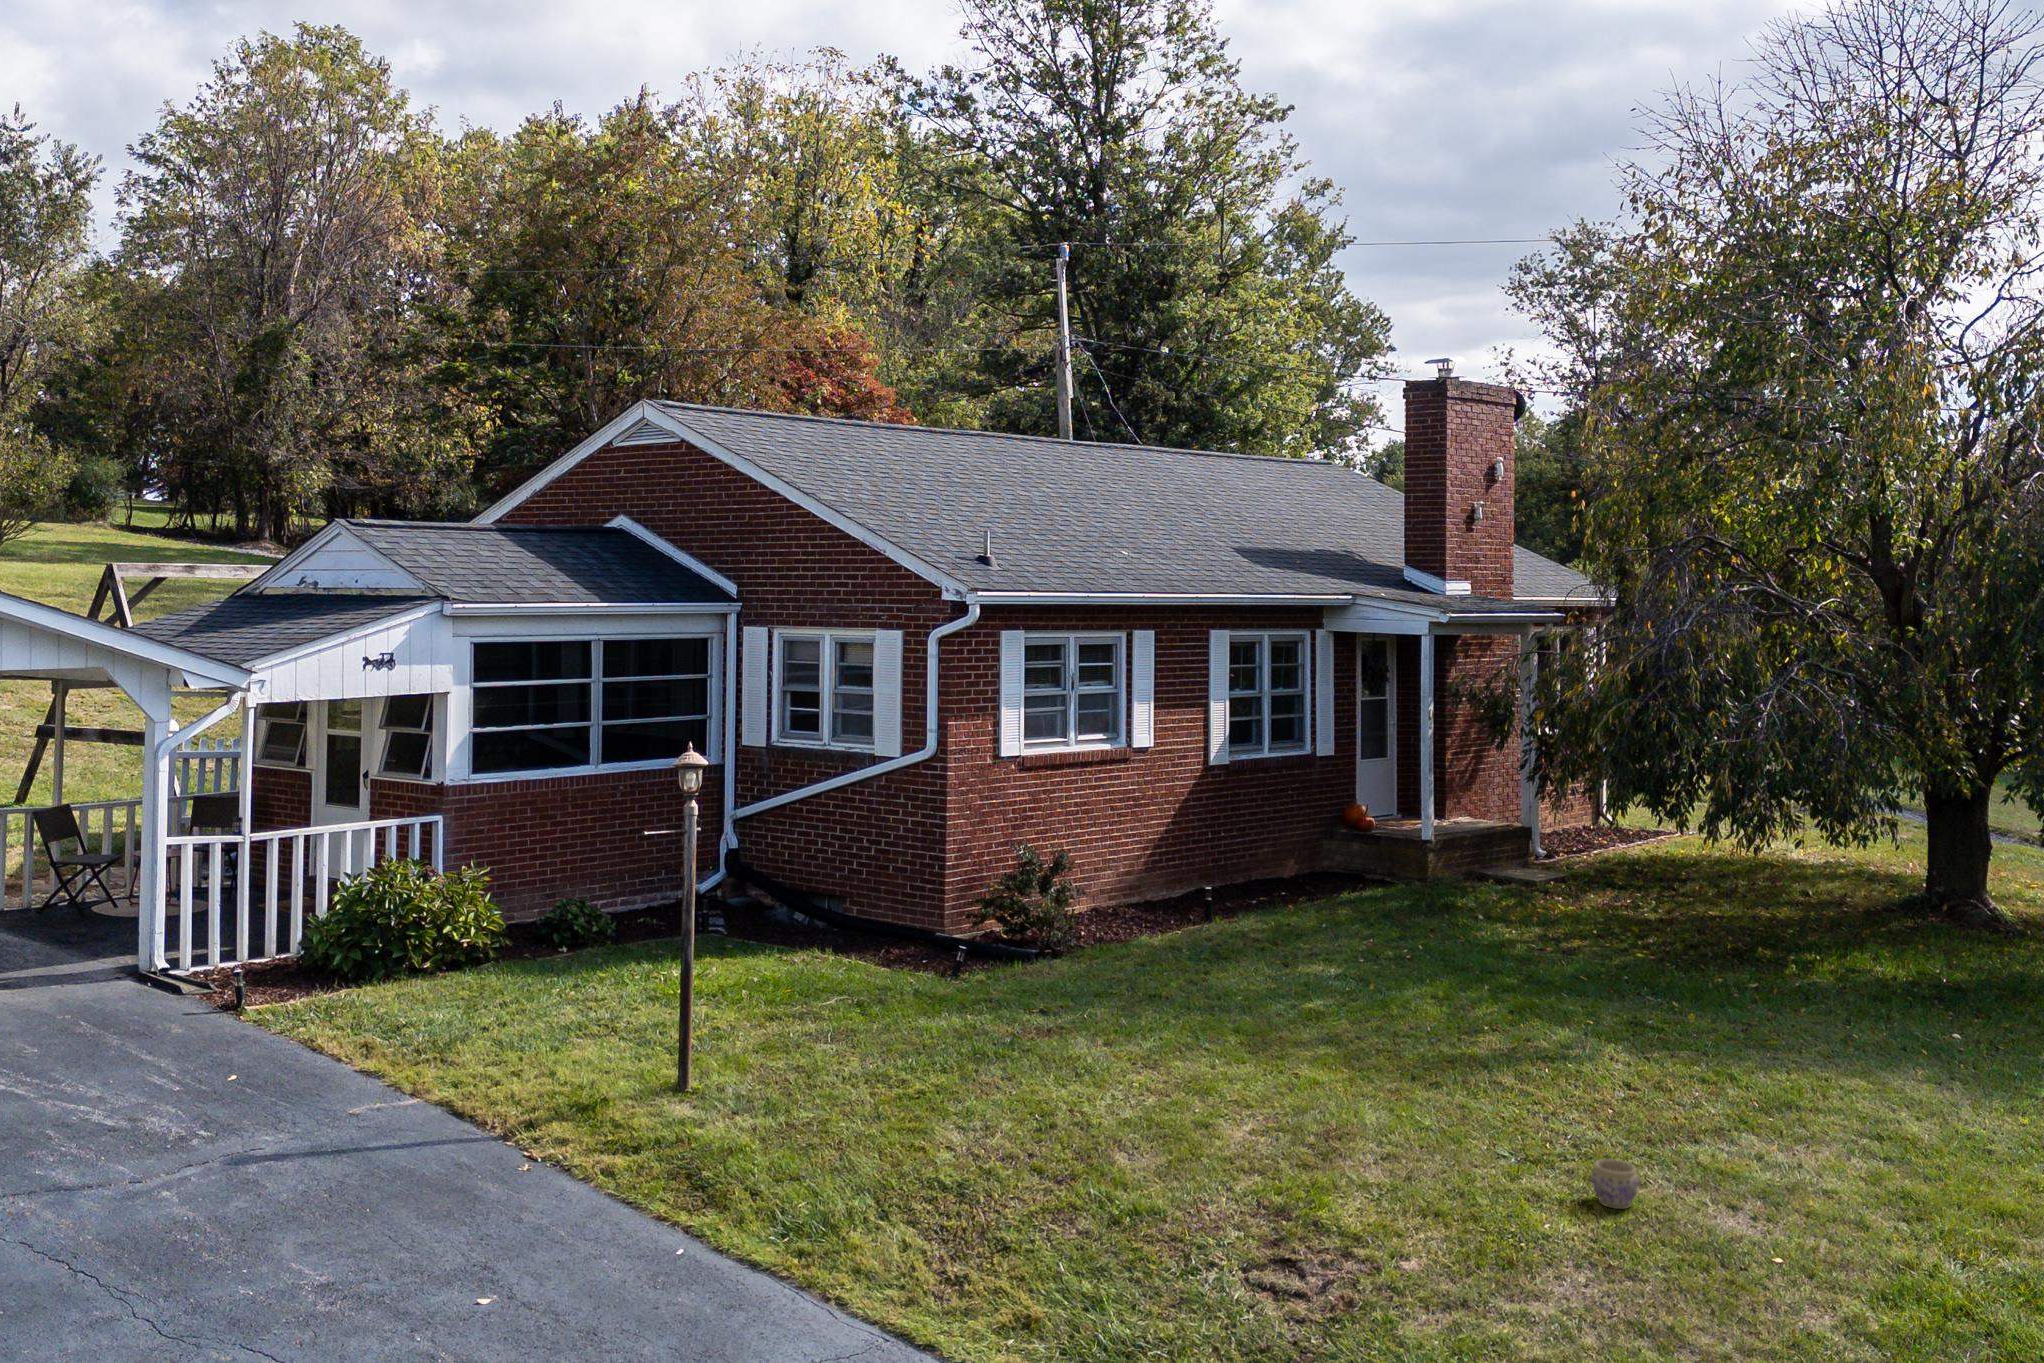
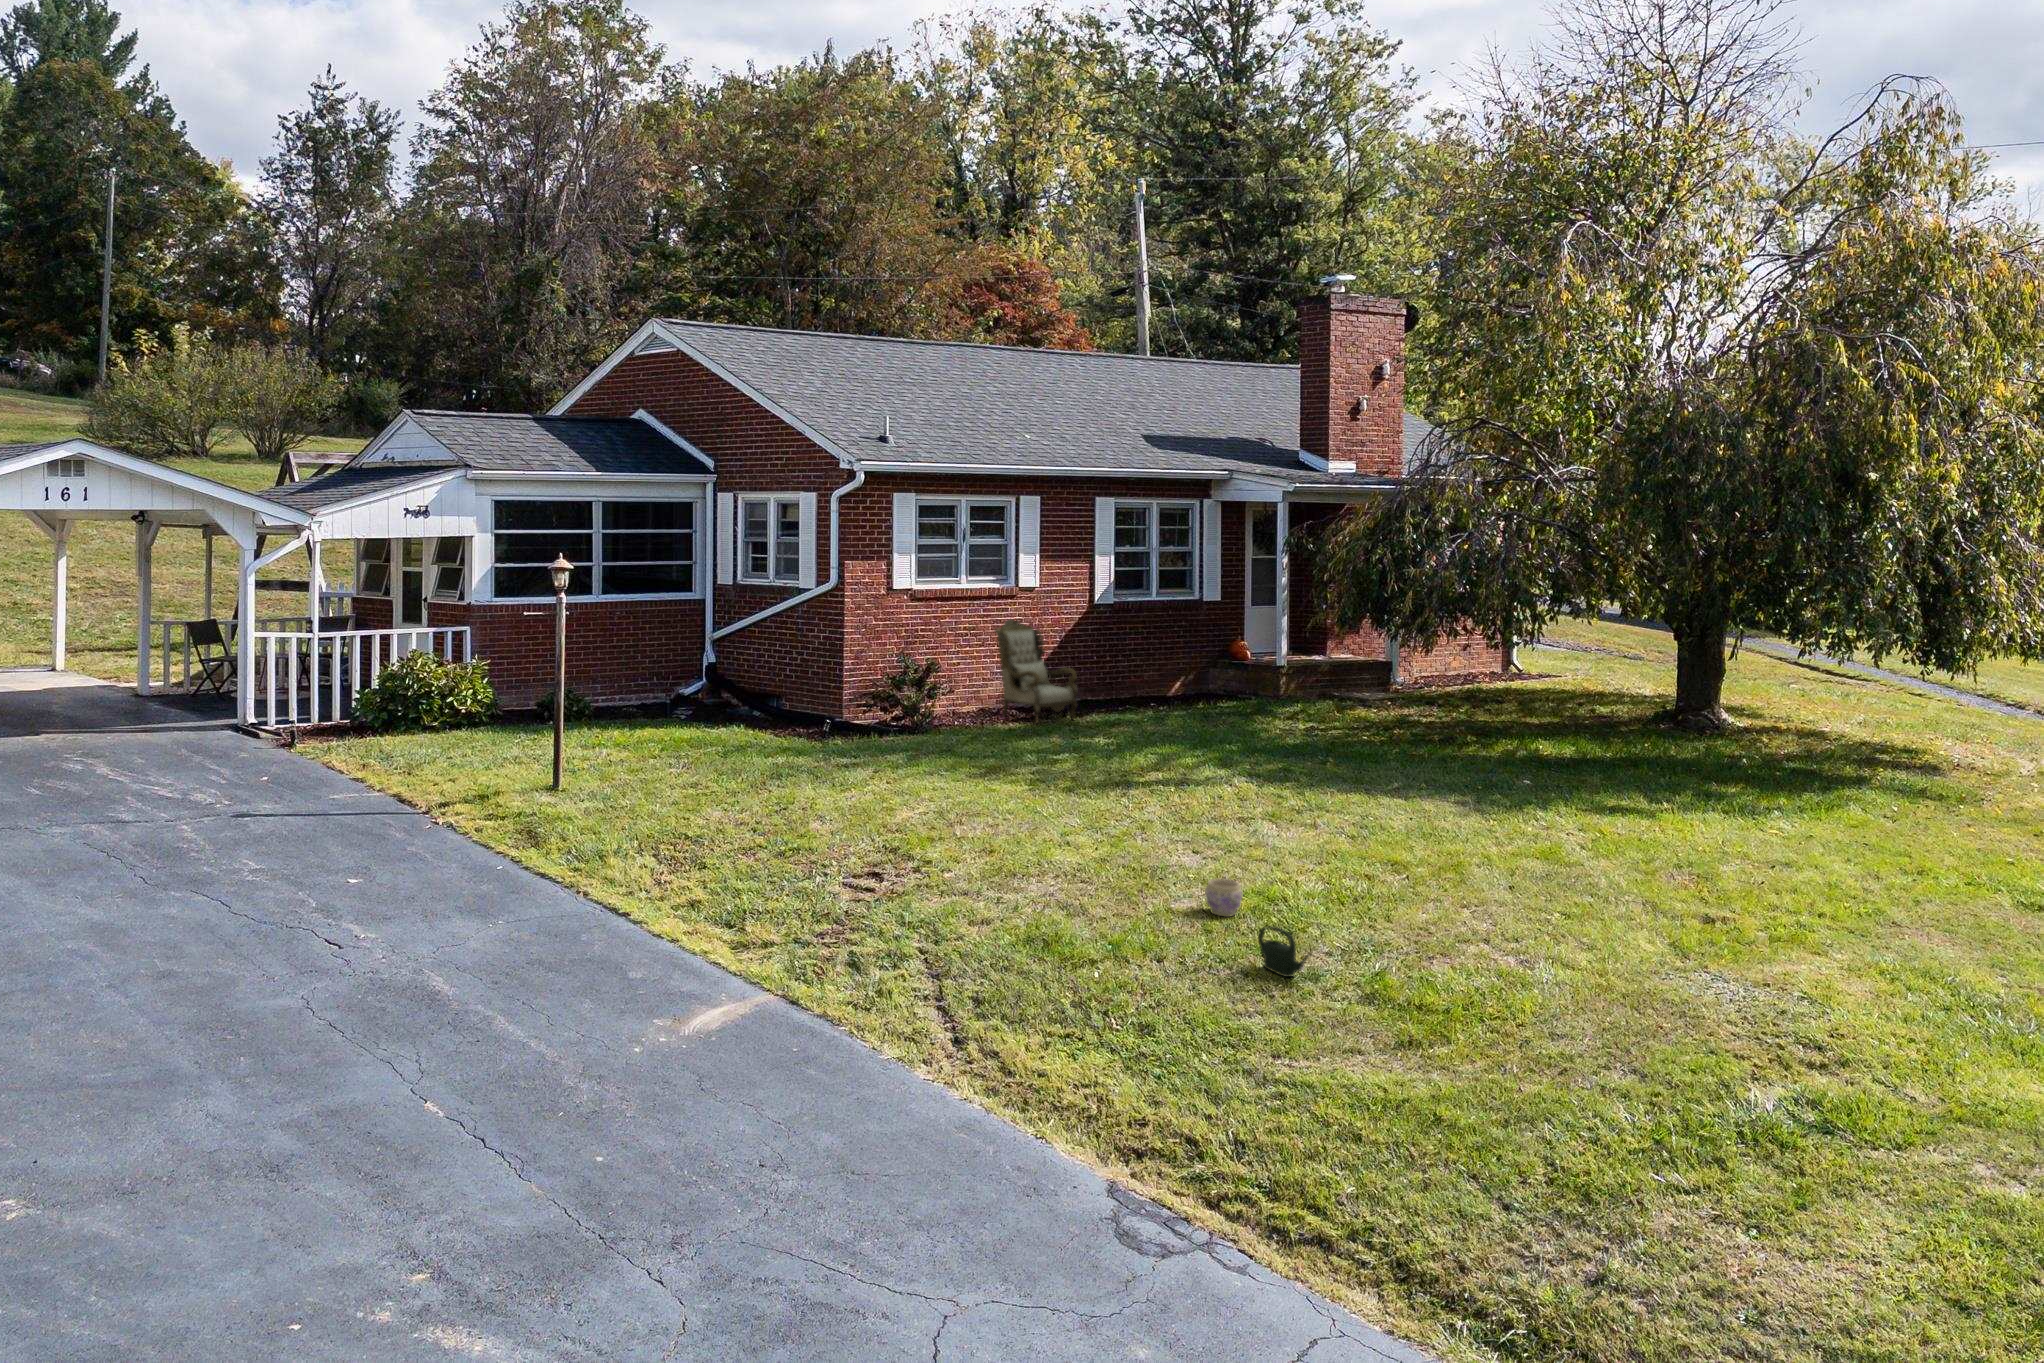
armchair: none [1108,783,1211,917] -> present [995,619,1078,724]
watering can: none [1718,1236,1807,1302] -> present [1258,926,1311,977]

